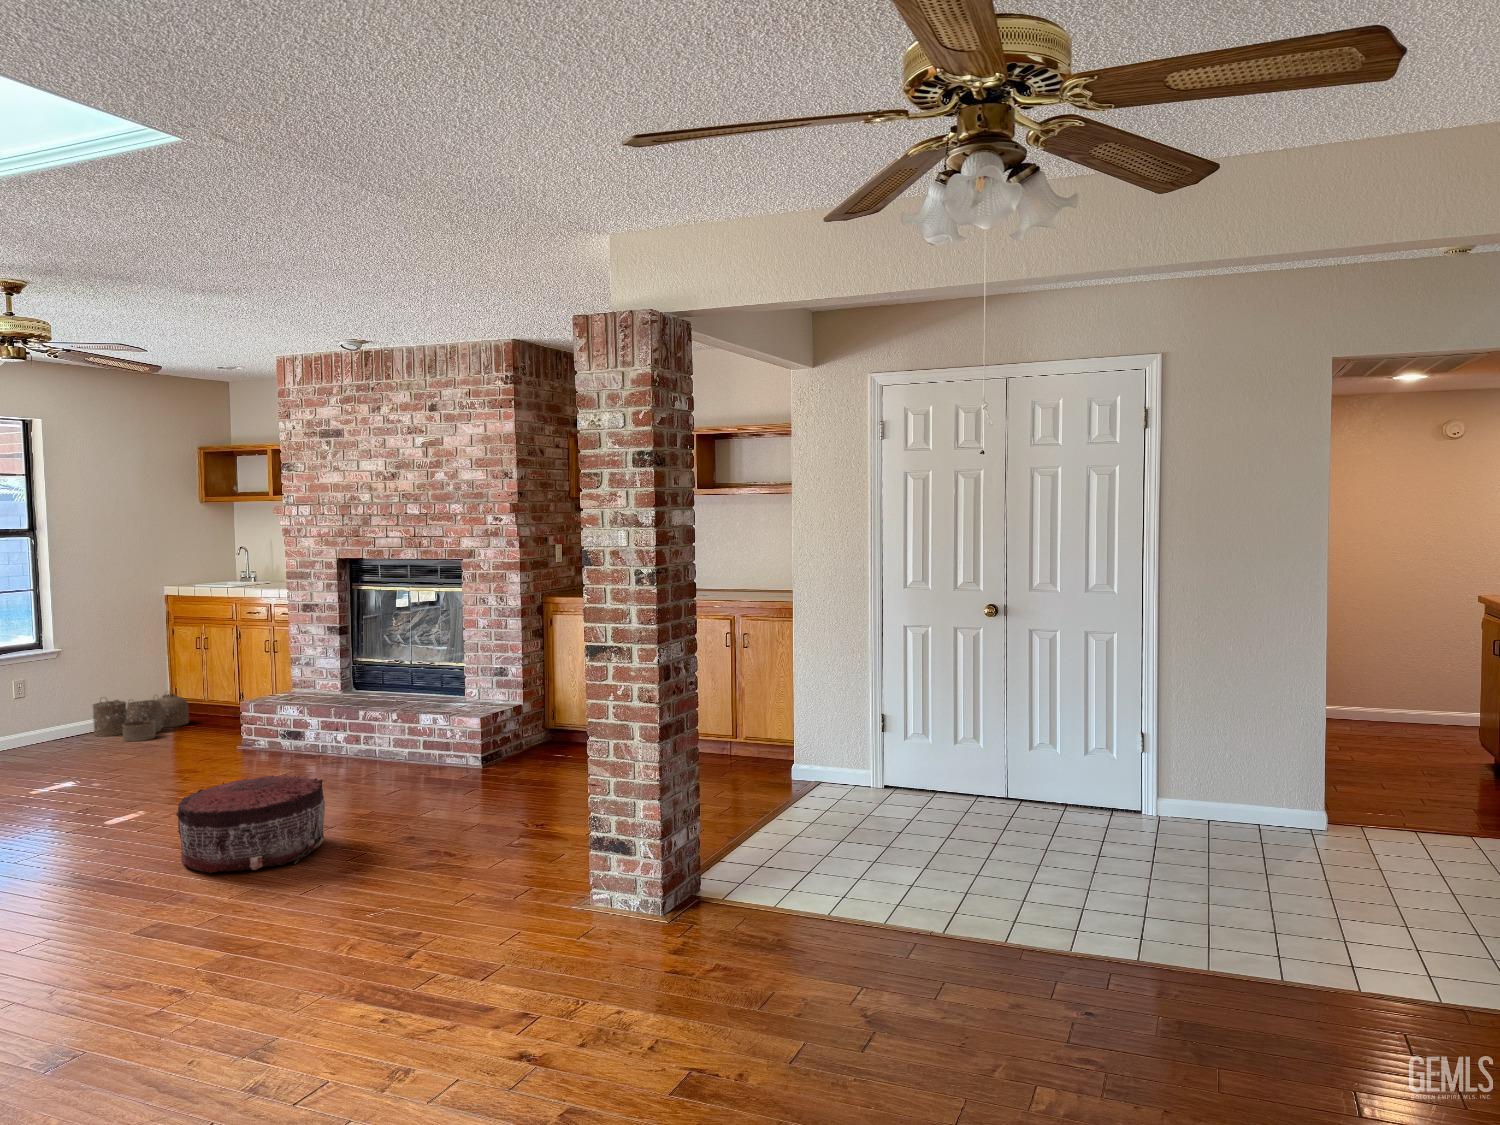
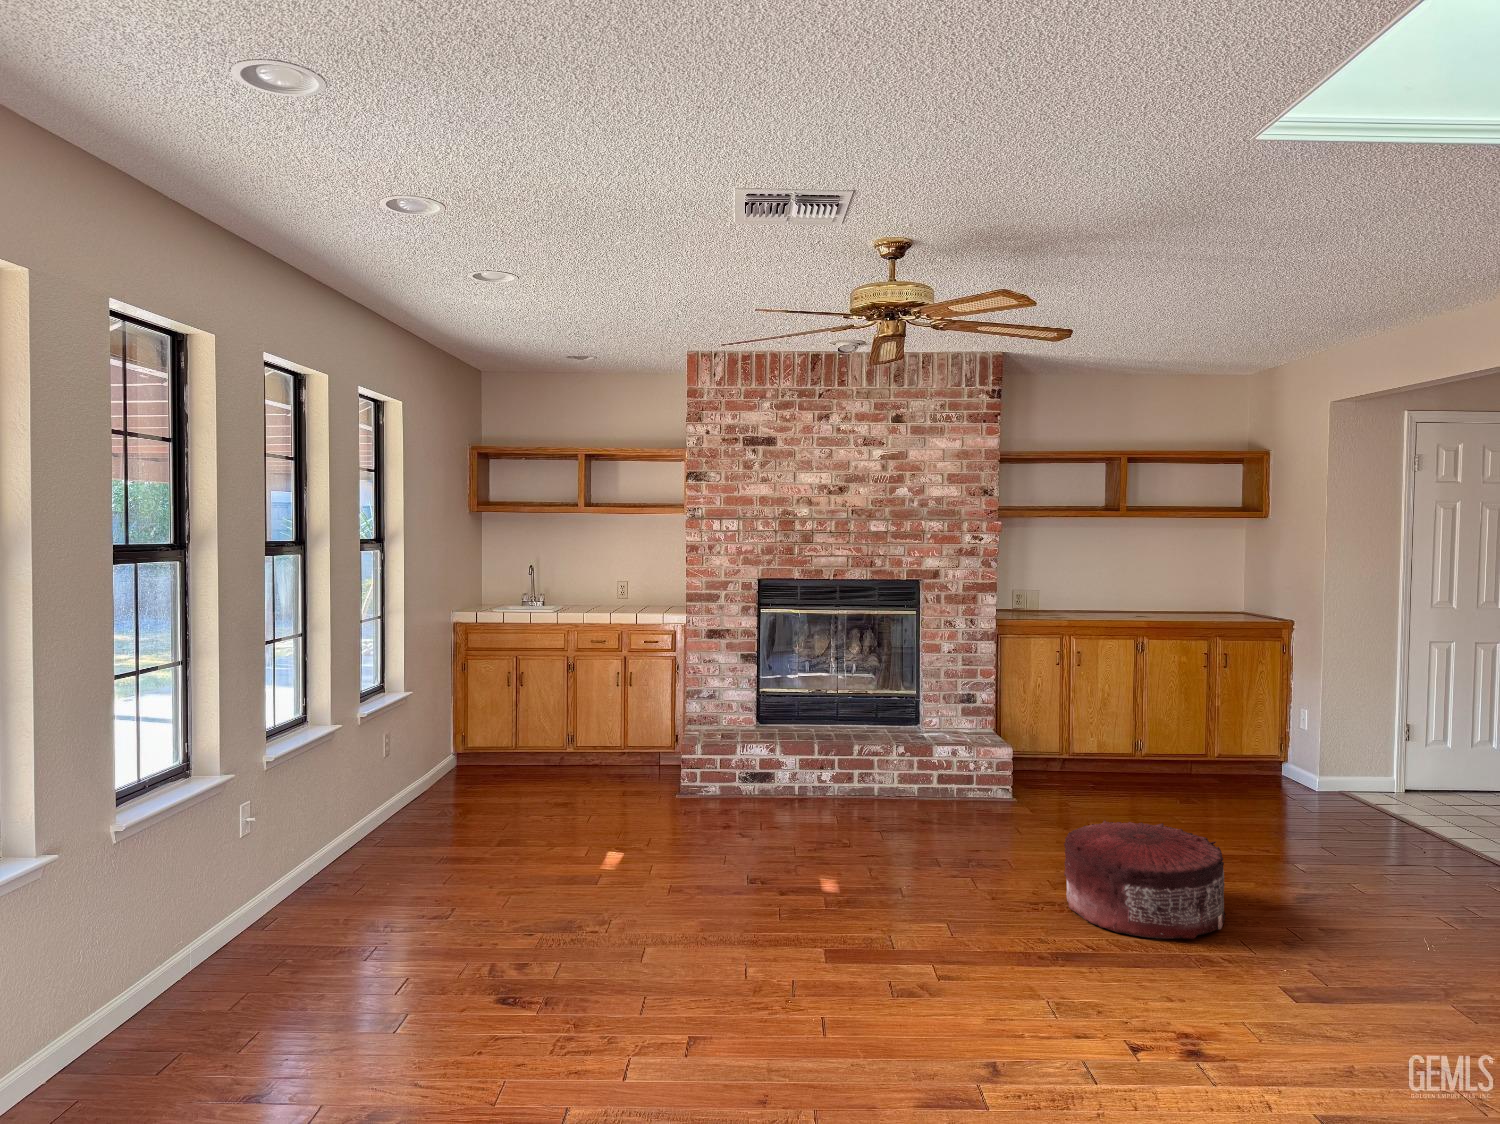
woven basket: present [93,692,189,741] -> none [441,736,537,801]

